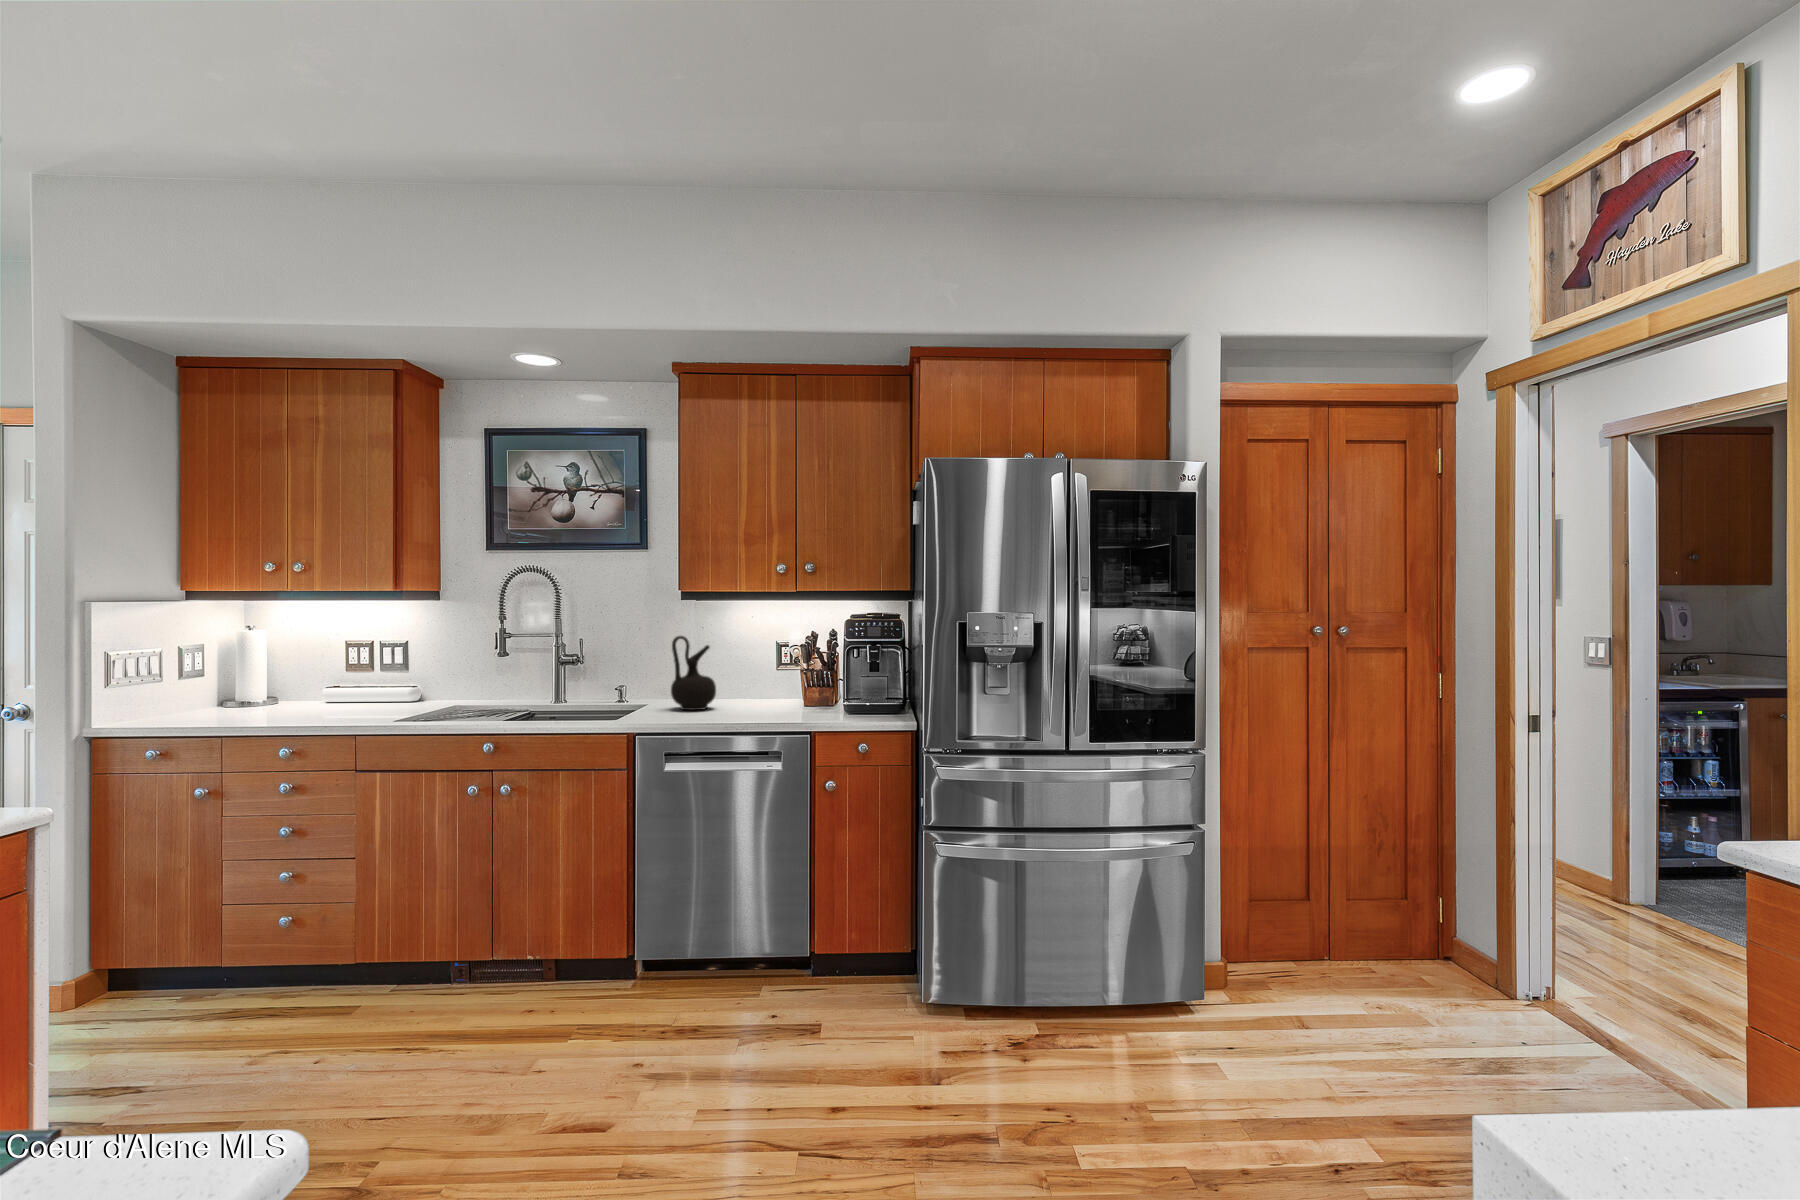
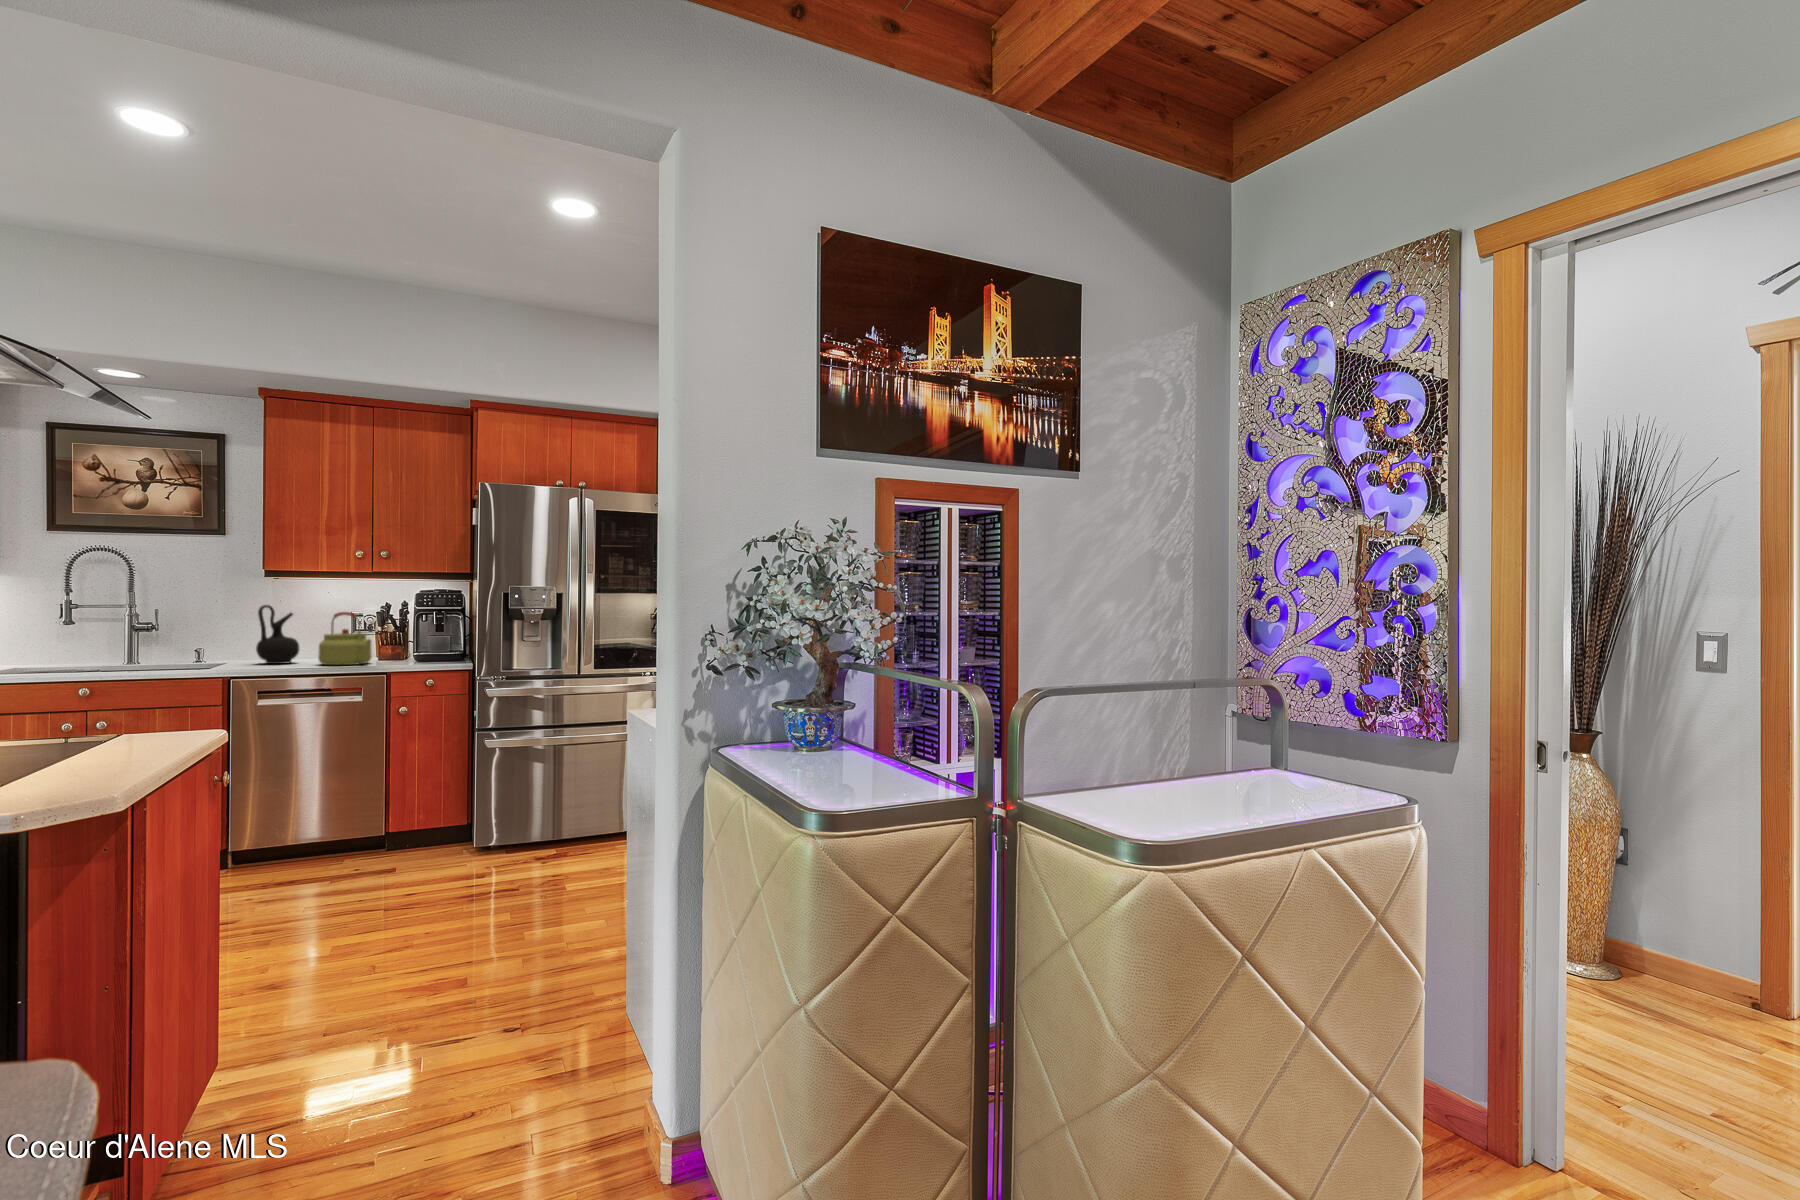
kettle: none [733,646,792,717] -> present [319,612,372,665]

